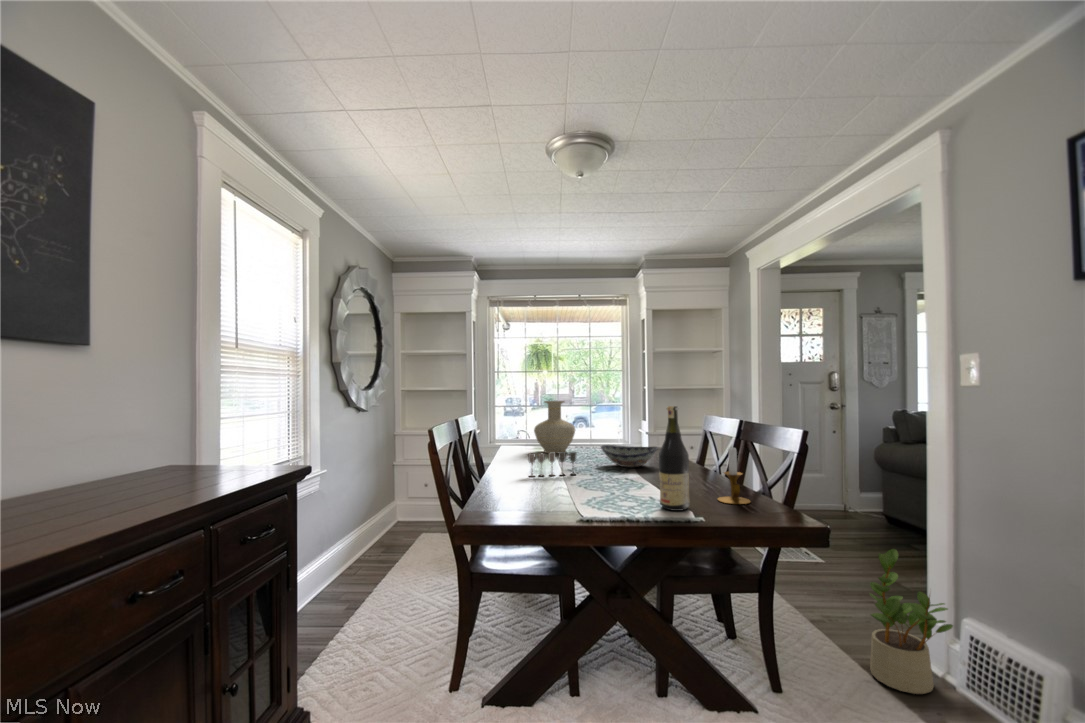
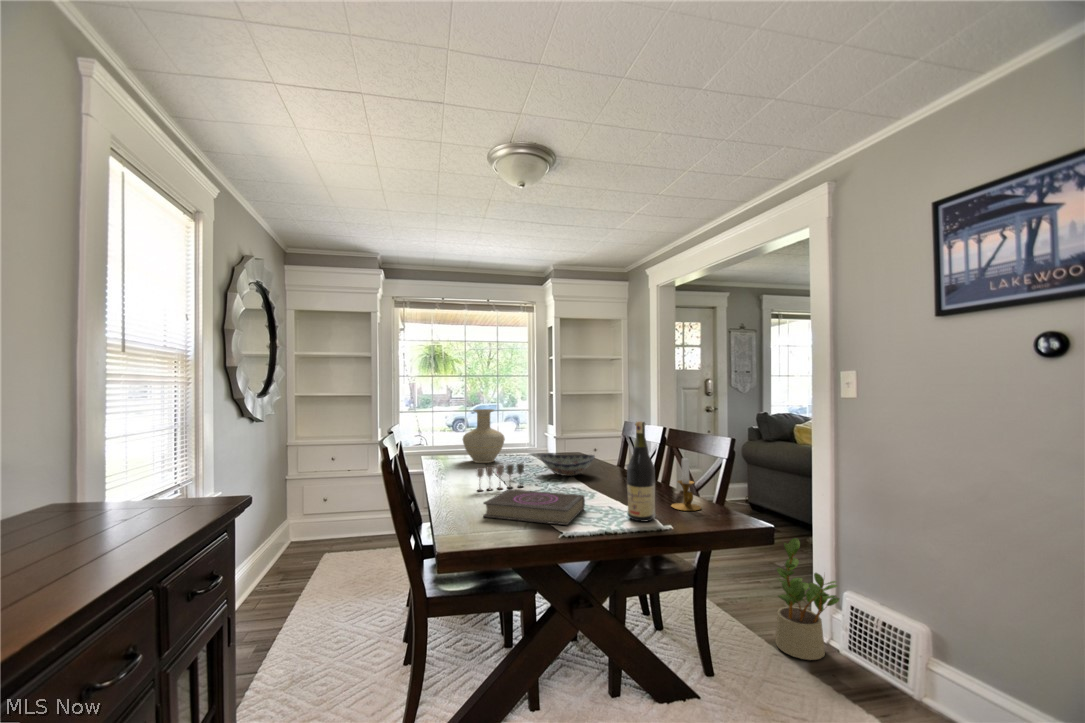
book: none [517,474,622,509] -> present [483,489,585,525]

